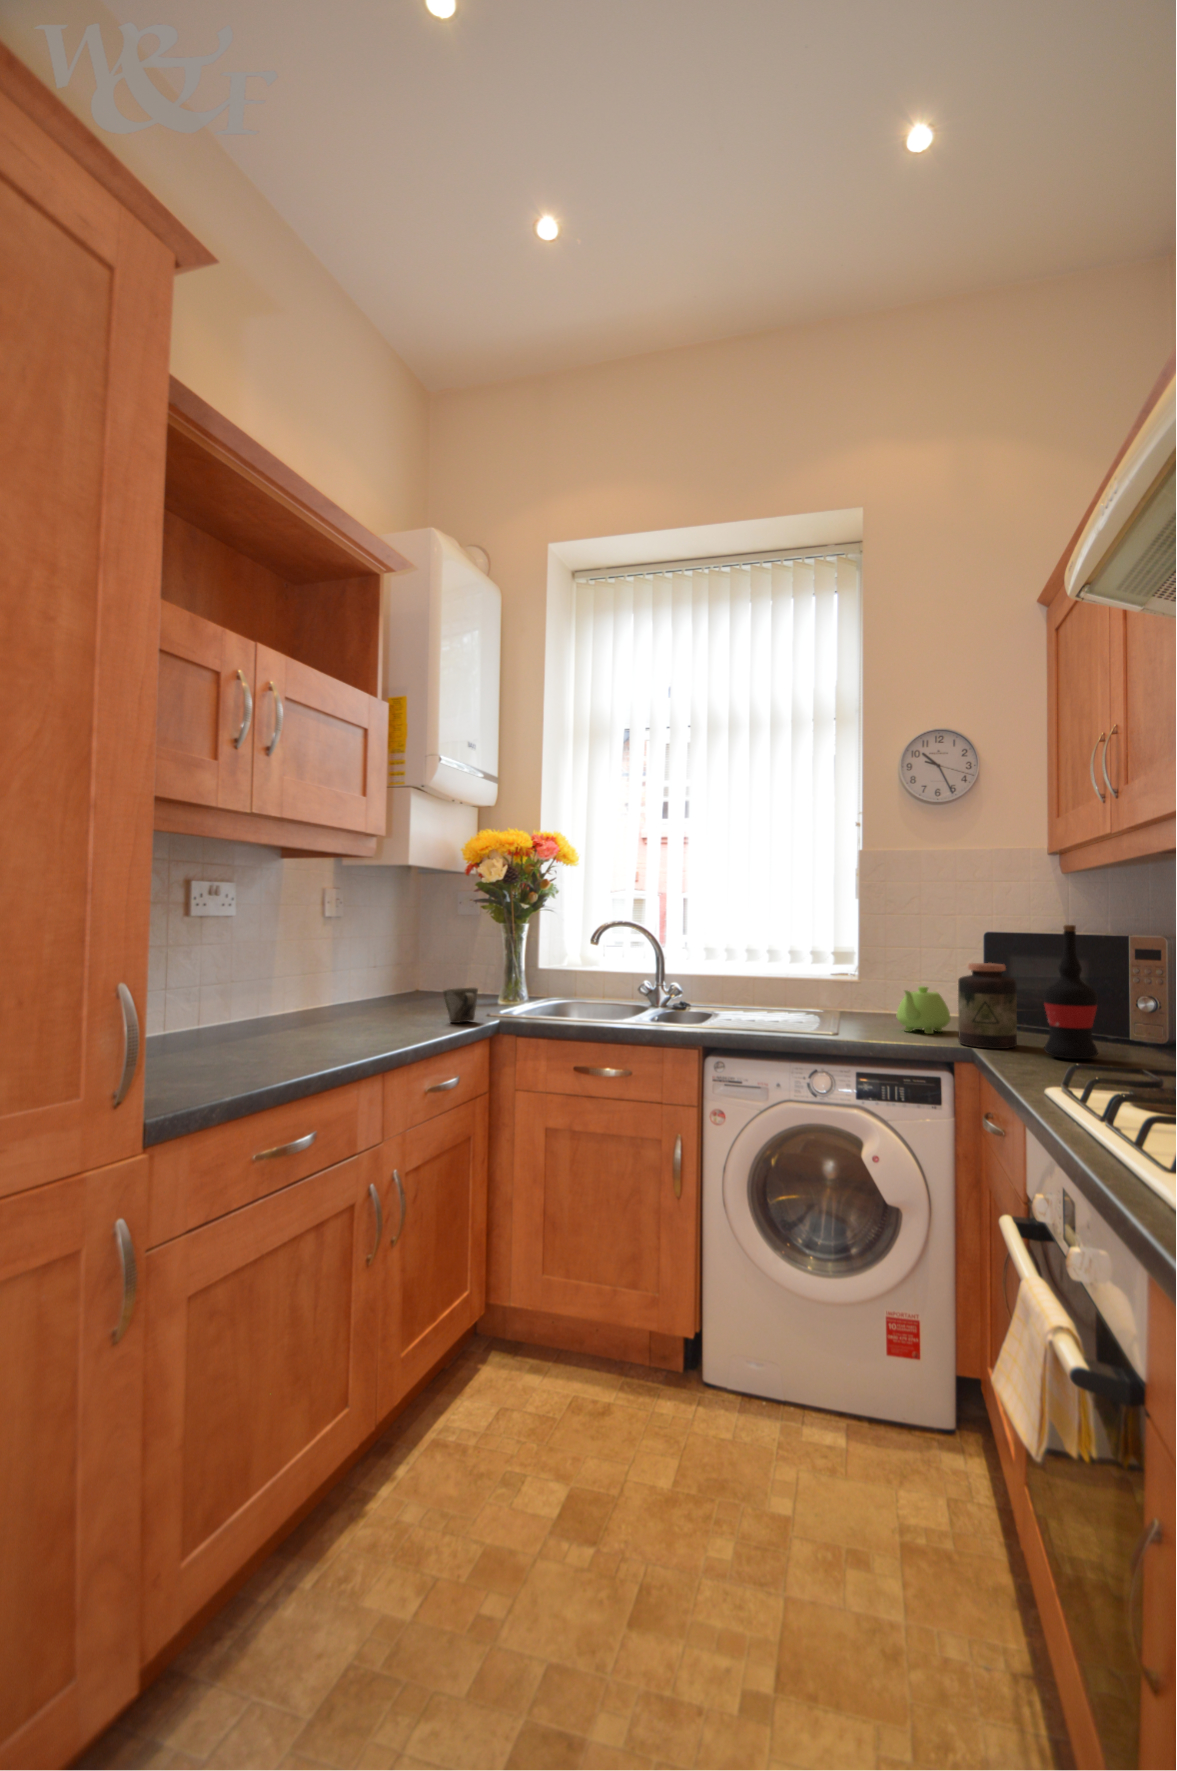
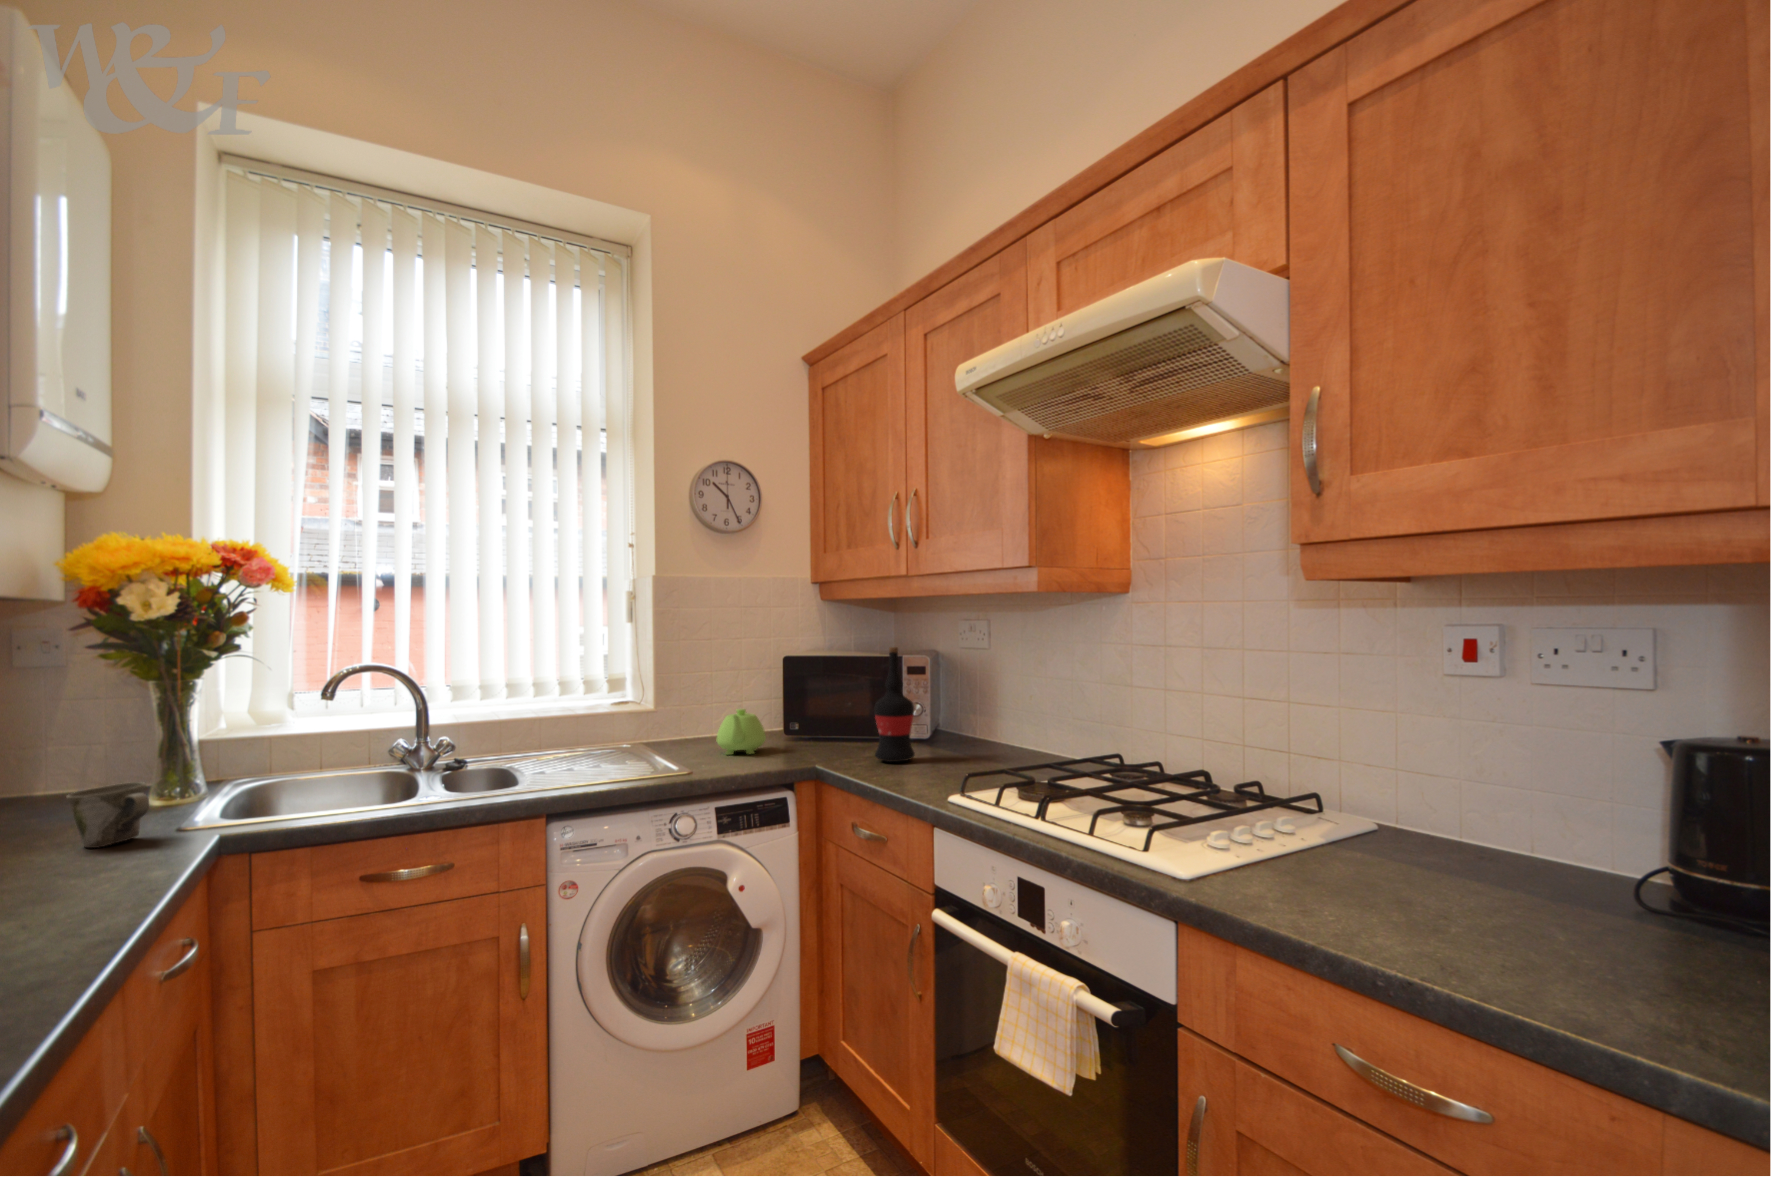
jar: present [958,963,1017,1049] -> none [792,683,841,762]

